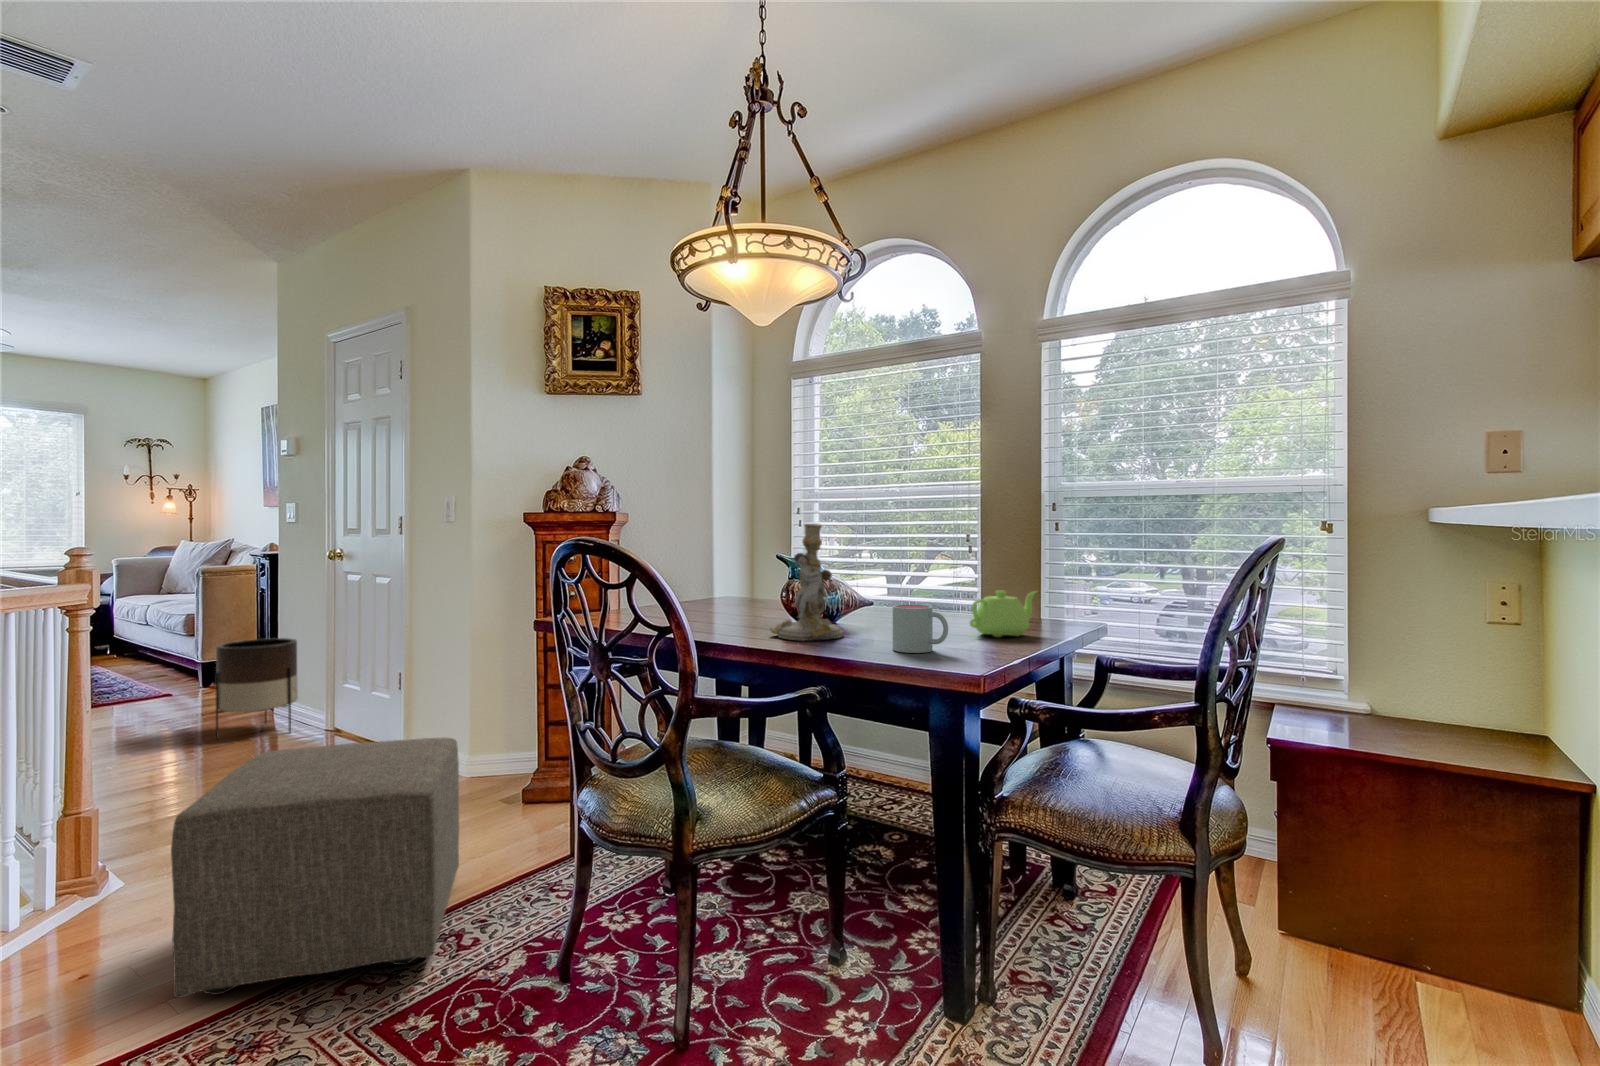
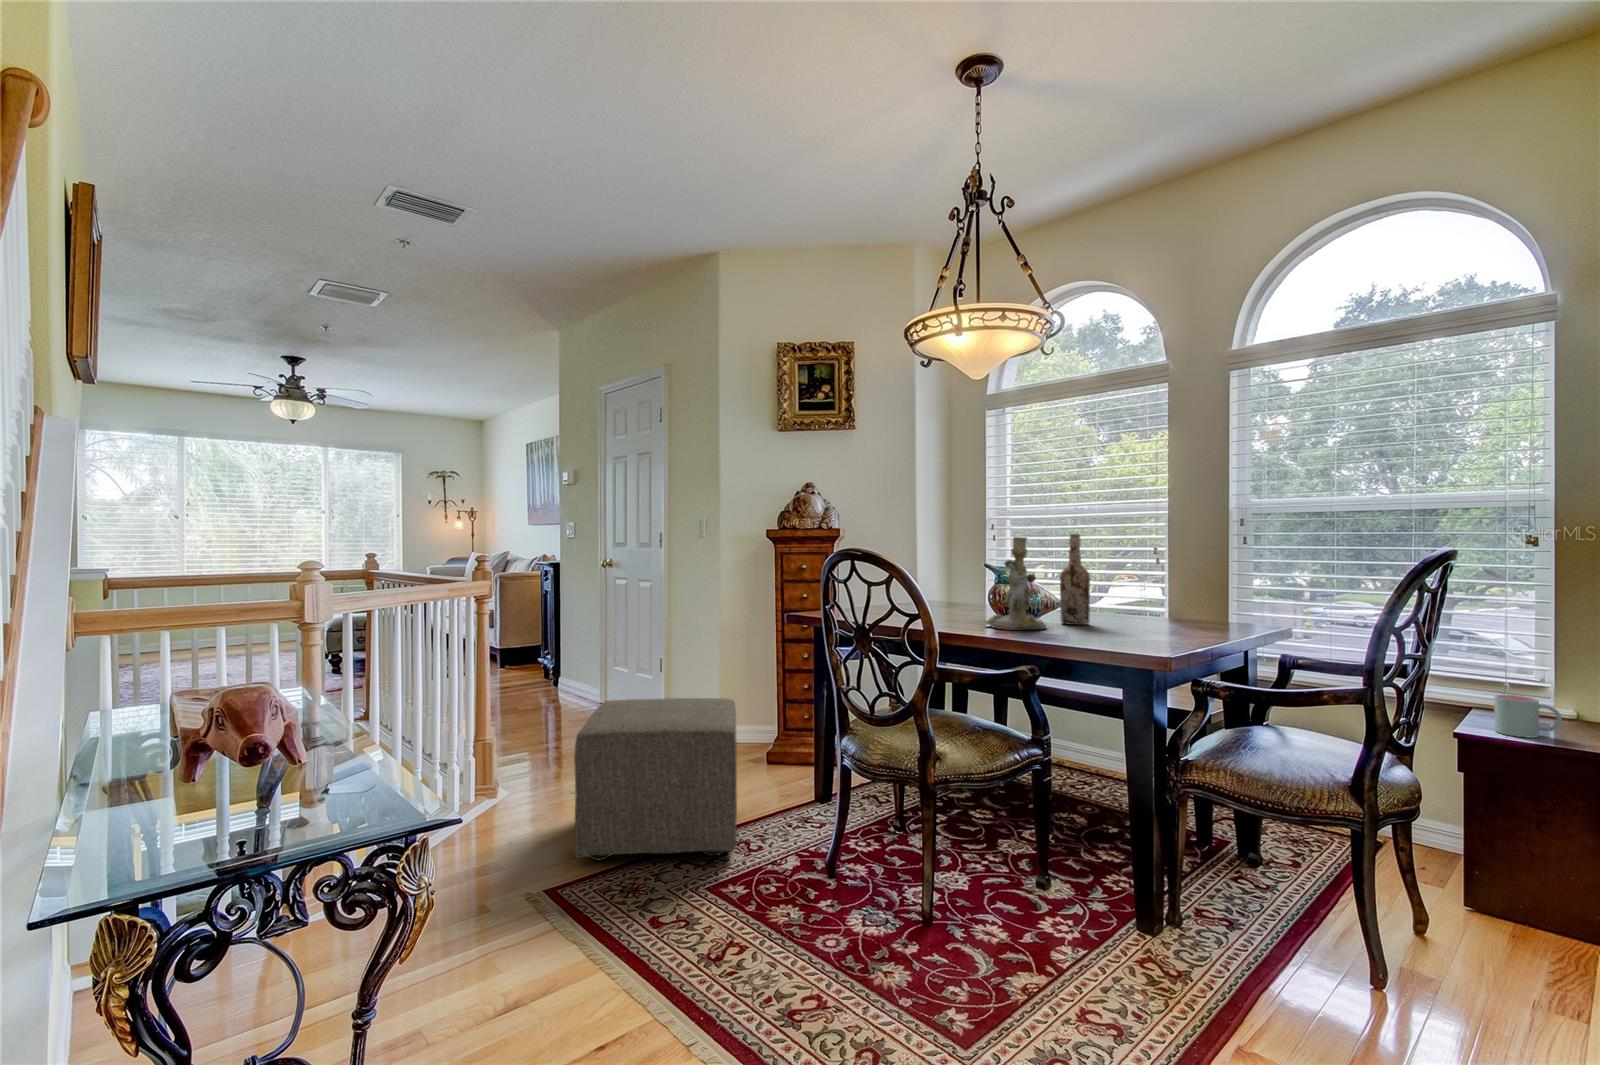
wine bottle: none [862,521,896,630] -> present [1060,534,1090,625]
teapot: present [970,591,1036,637] -> none [1157,593,1219,632]
mug: present [893,605,948,653] -> present [1494,695,1562,738]
planter: present [215,638,298,740] -> none [525,627,580,704]

